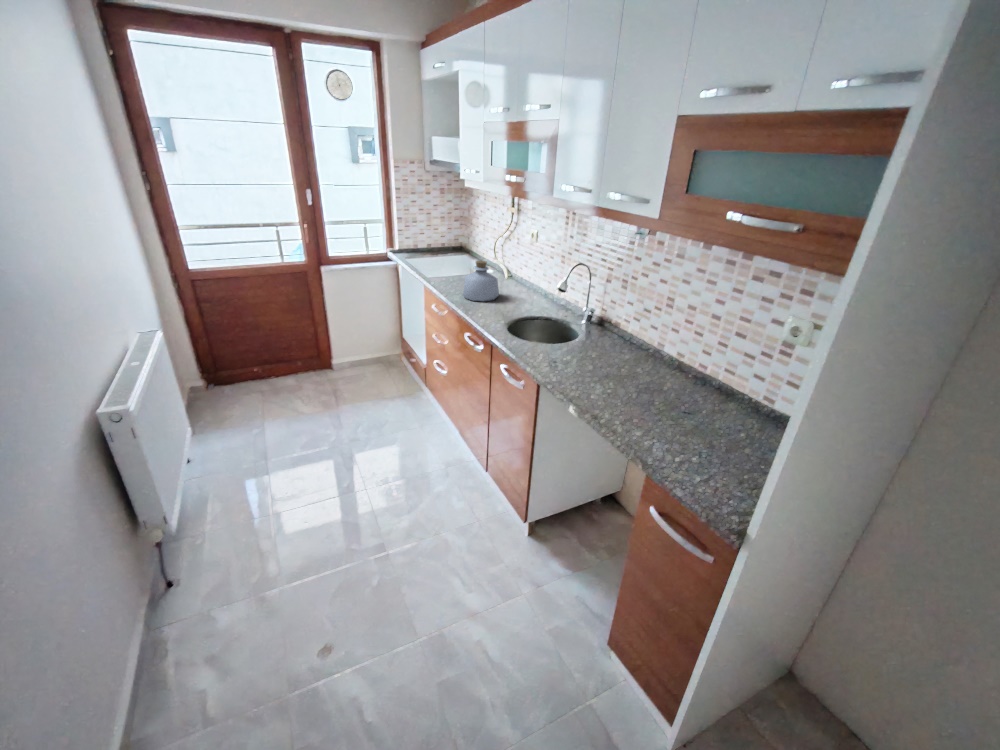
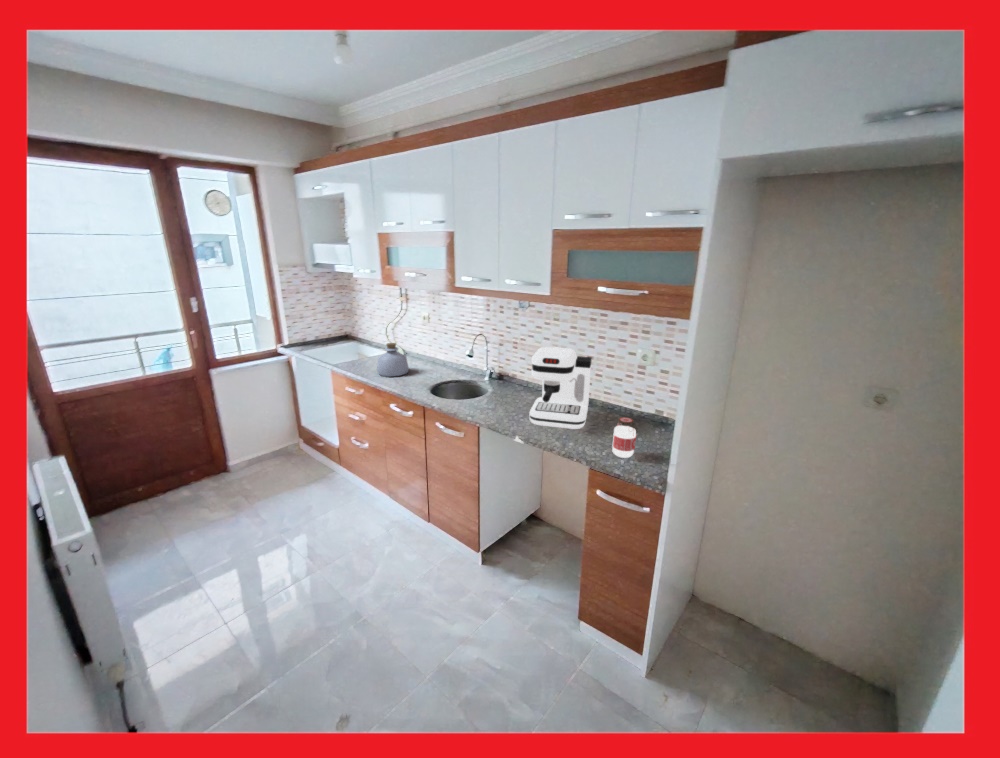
coffee maker: none [599,292,710,415] -> present [529,347,592,429]
jar: none [689,415,734,476] -> present [612,417,637,458]

